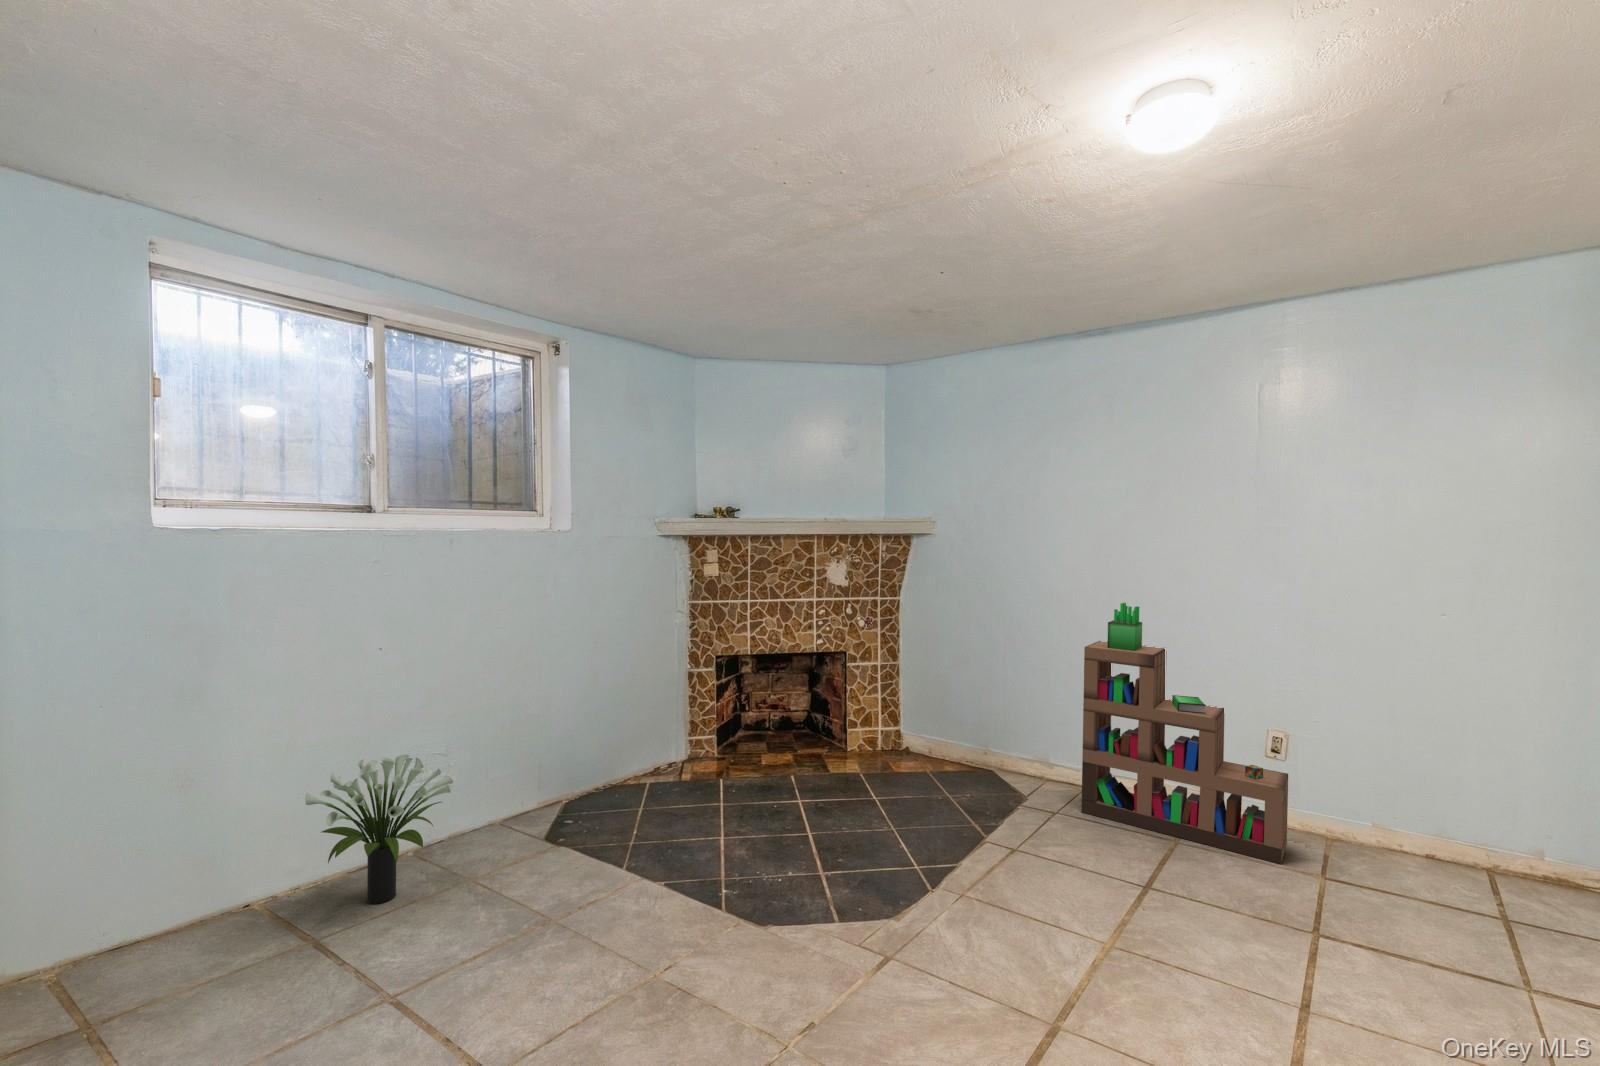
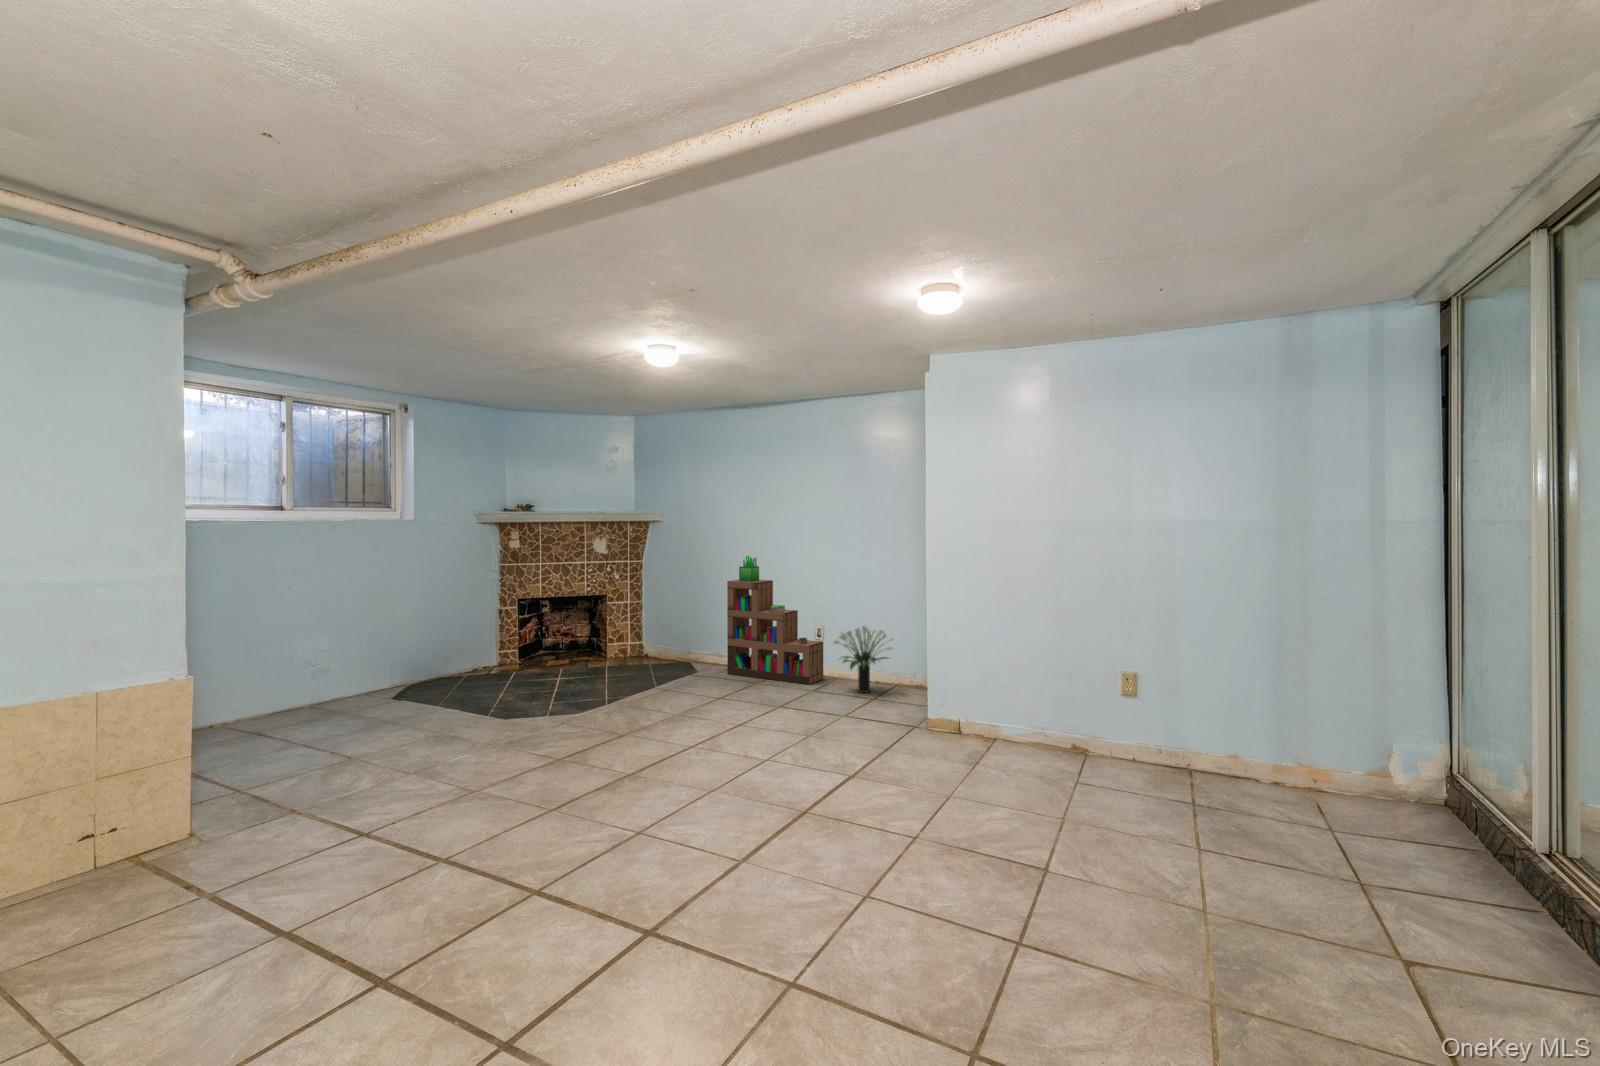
potted plant: present [305,755,453,904] -> present [834,626,893,693]

